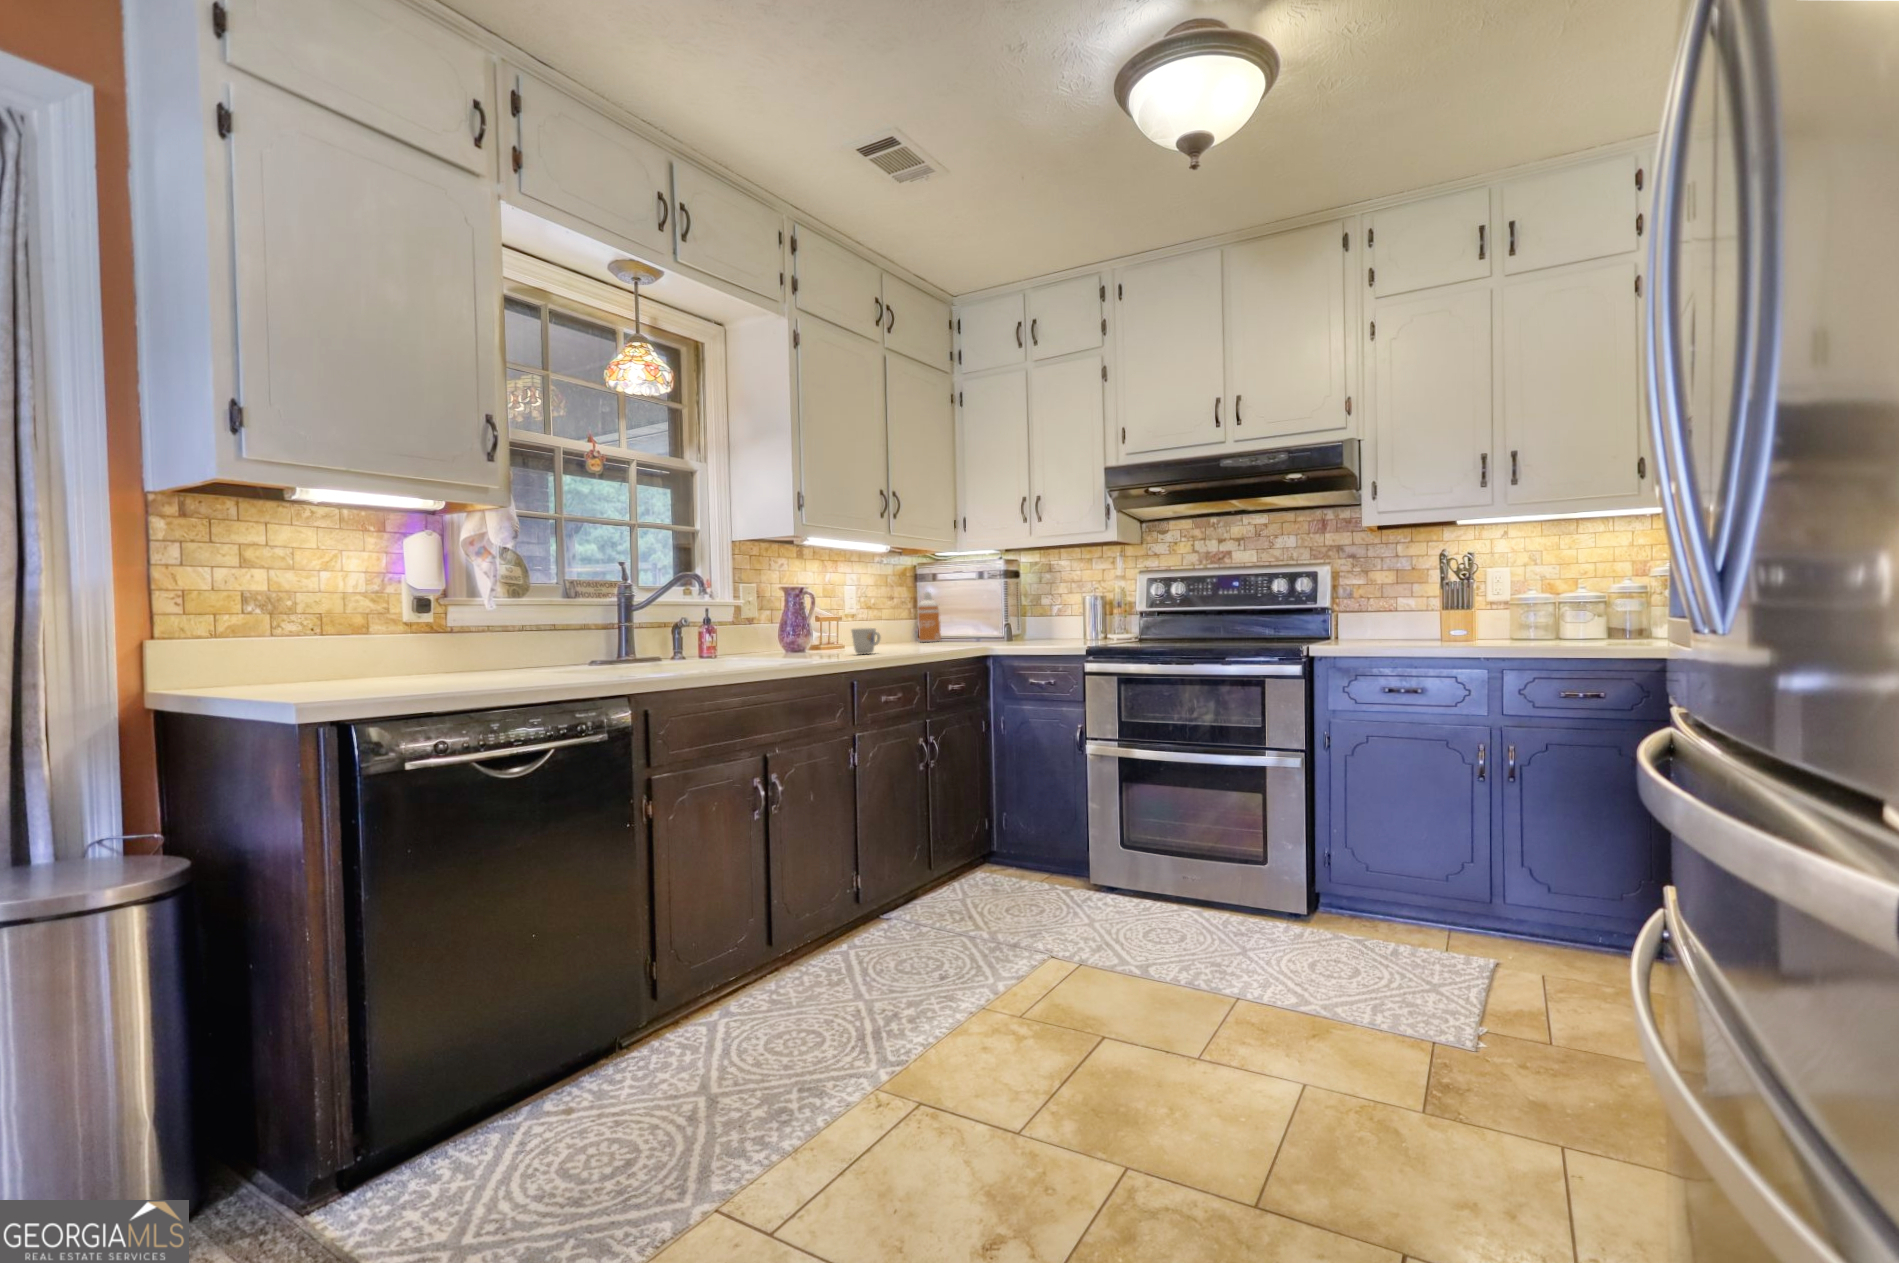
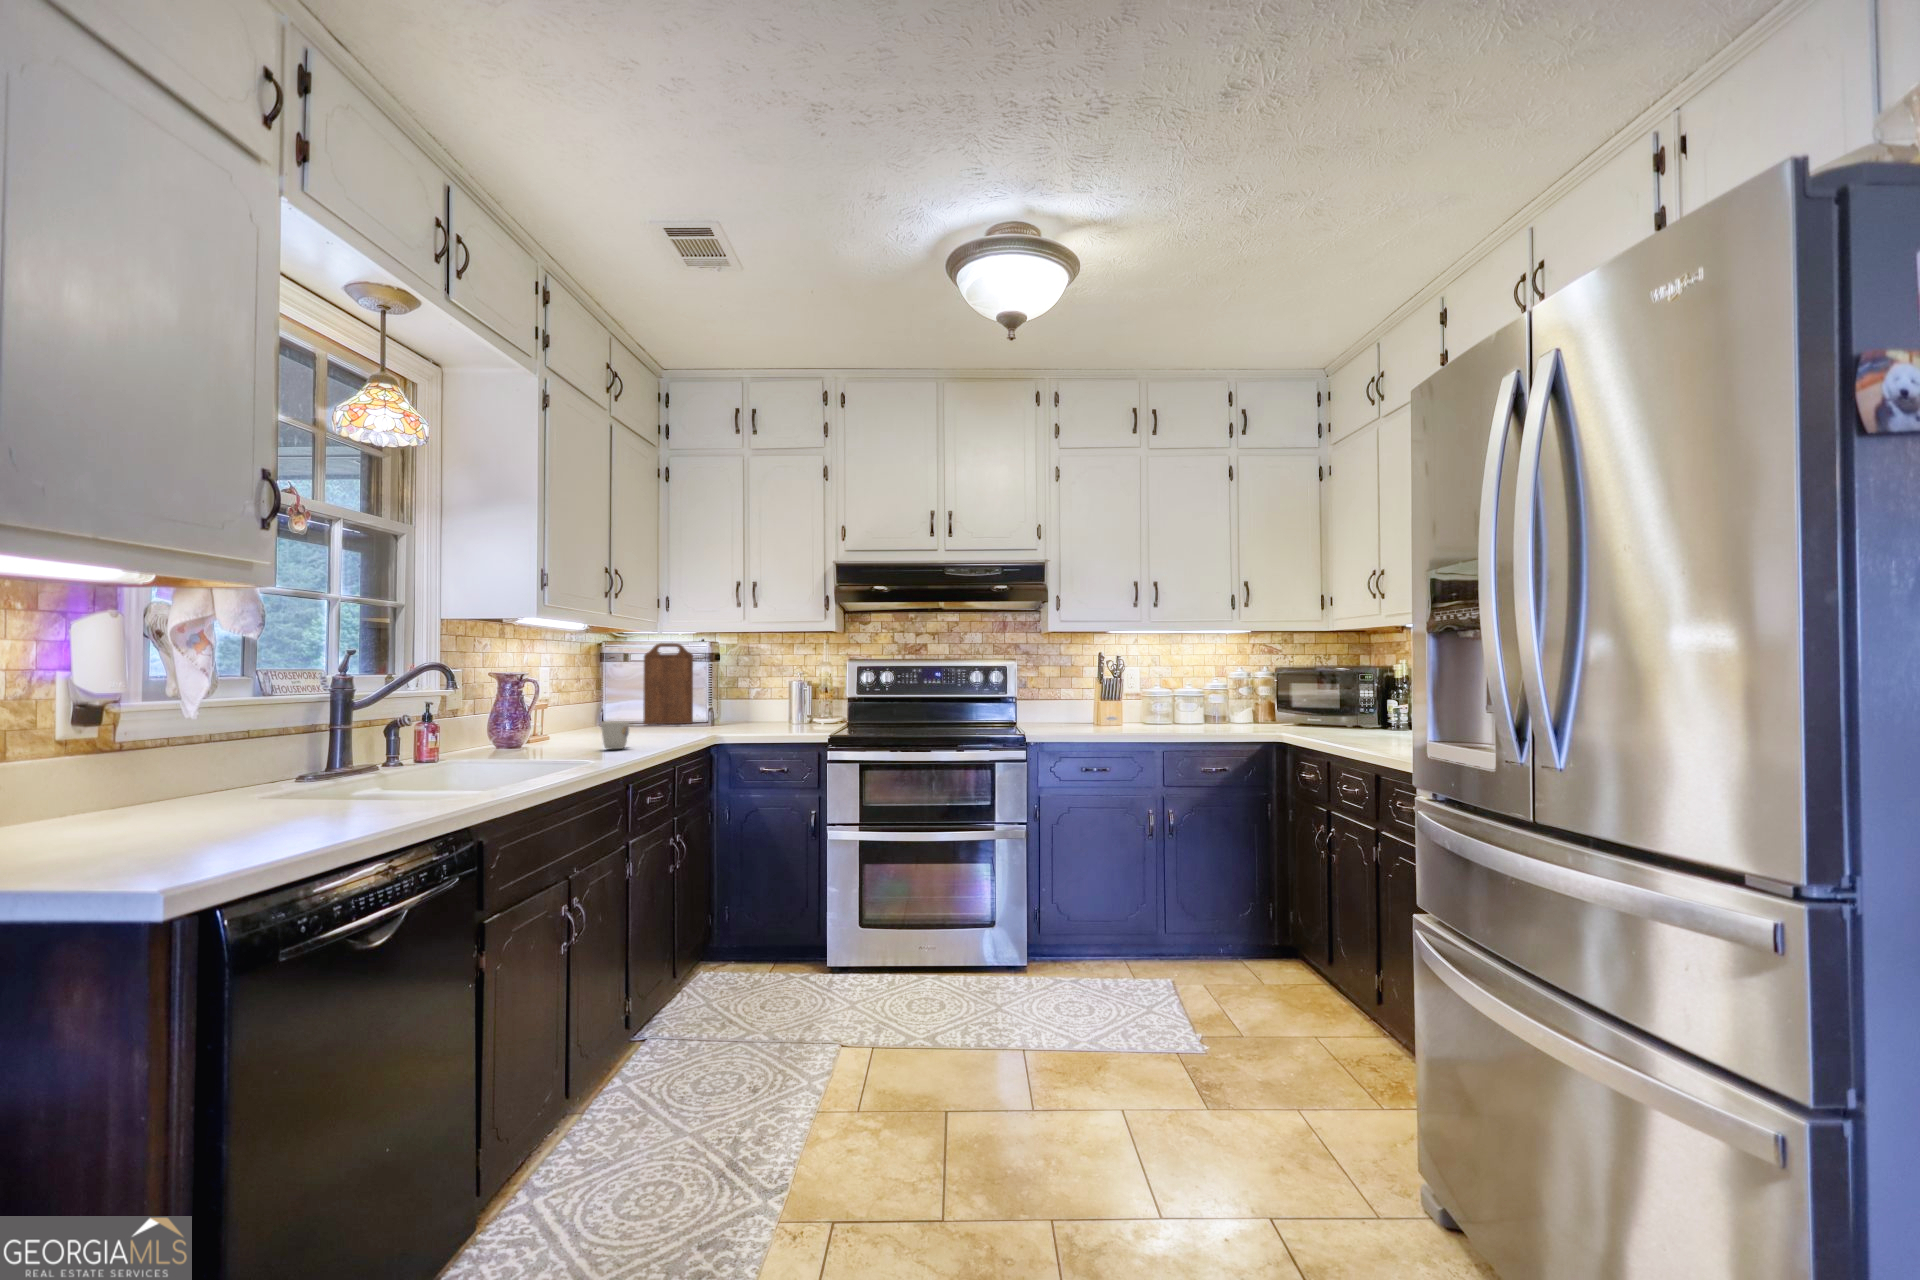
cutting board: none [943,562,989,641] -> present [643,643,693,725]
soap dispenser: present [918,592,941,642] -> none [609,667,634,726]

